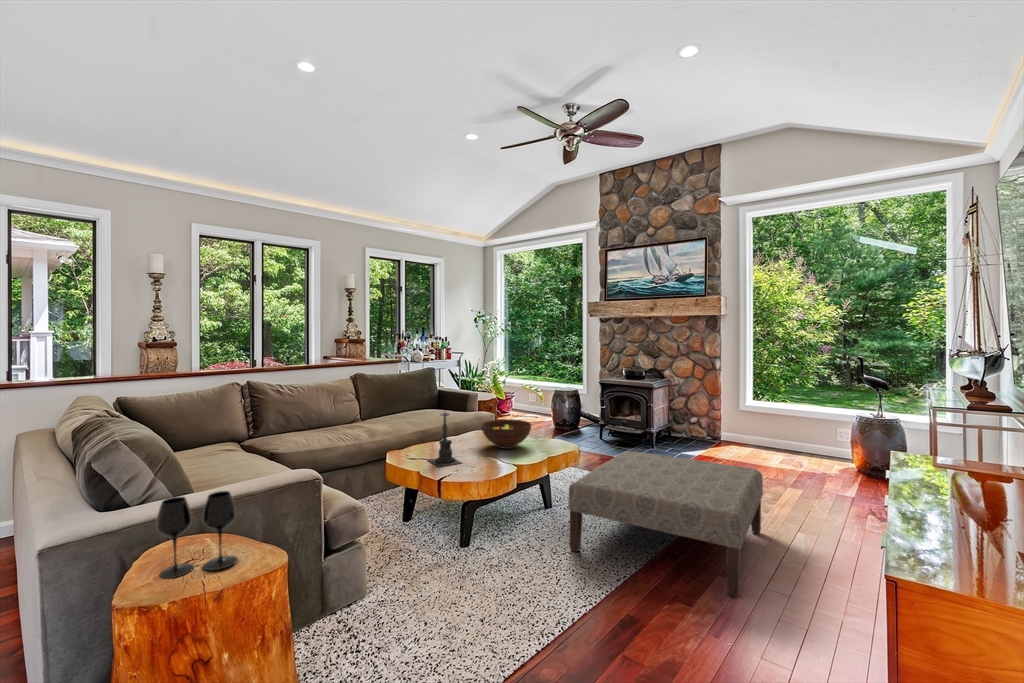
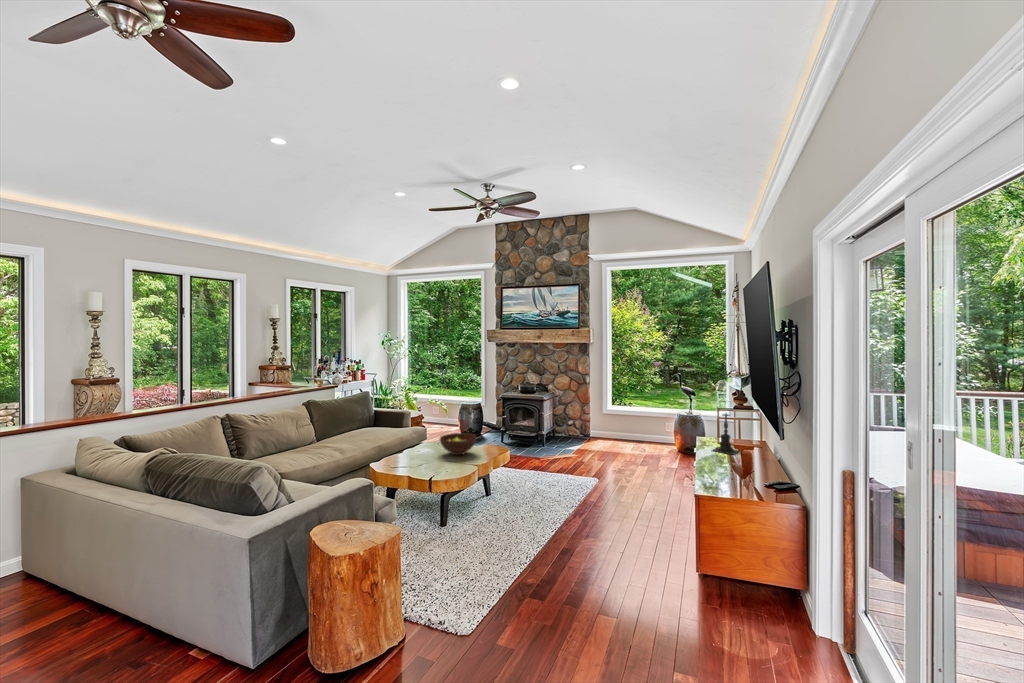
candle holder: present [428,412,461,467] -> present [712,413,739,454]
ottoman: present [568,451,763,597] -> none [516,450,628,530]
wine glass: present [156,491,238,579] -> none [335,492,374,544]

